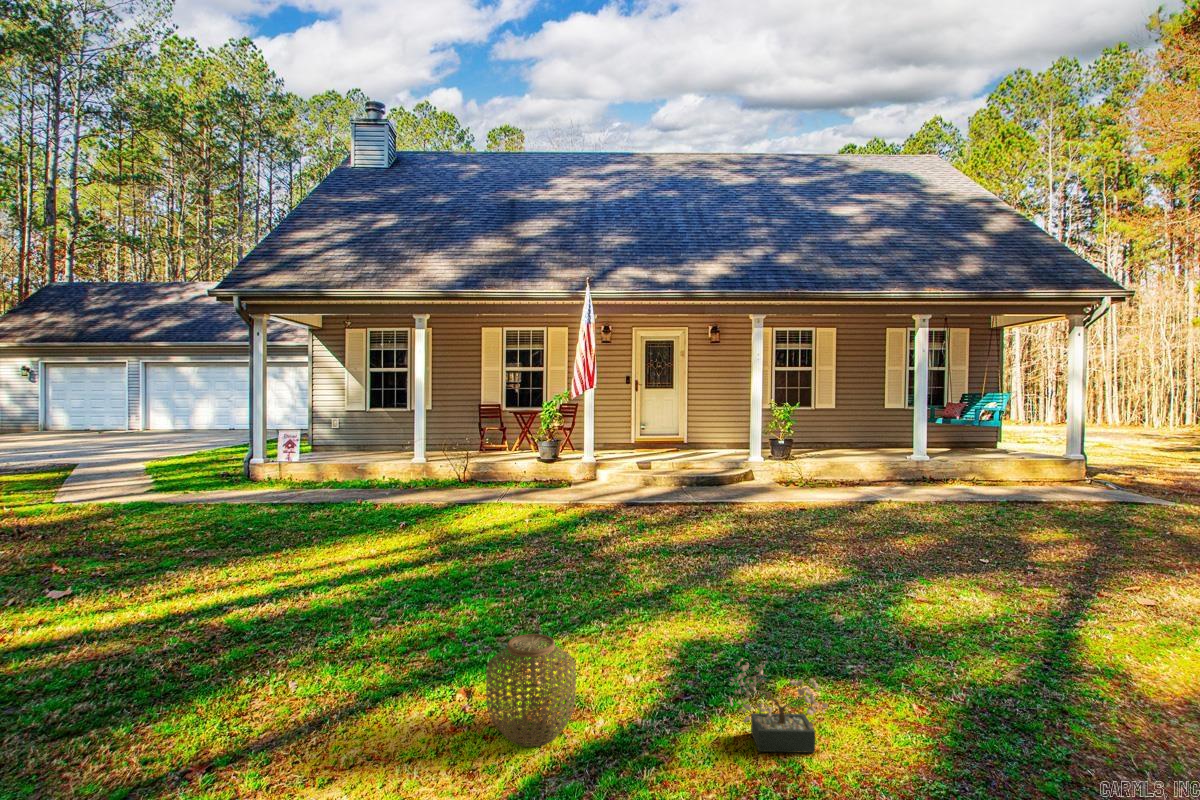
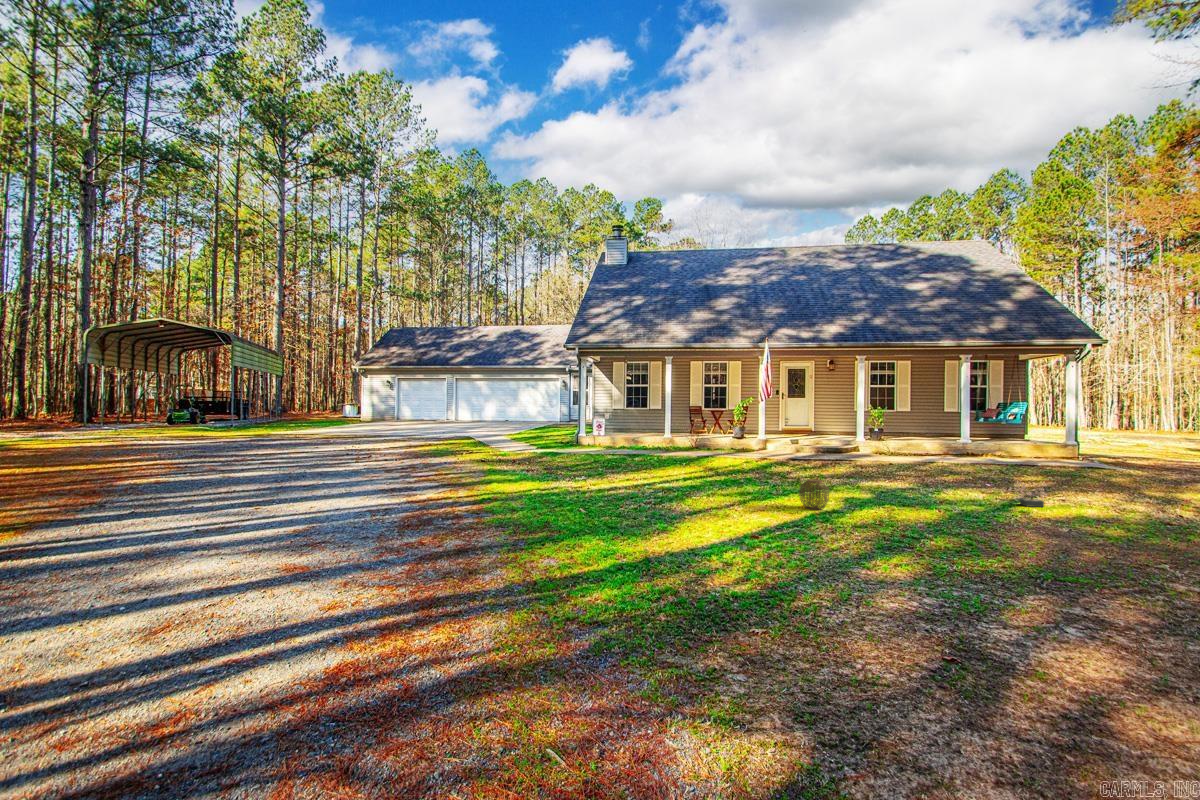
decorative plant: present [729,659,827,753] -> present [1015,483,1044,507]

